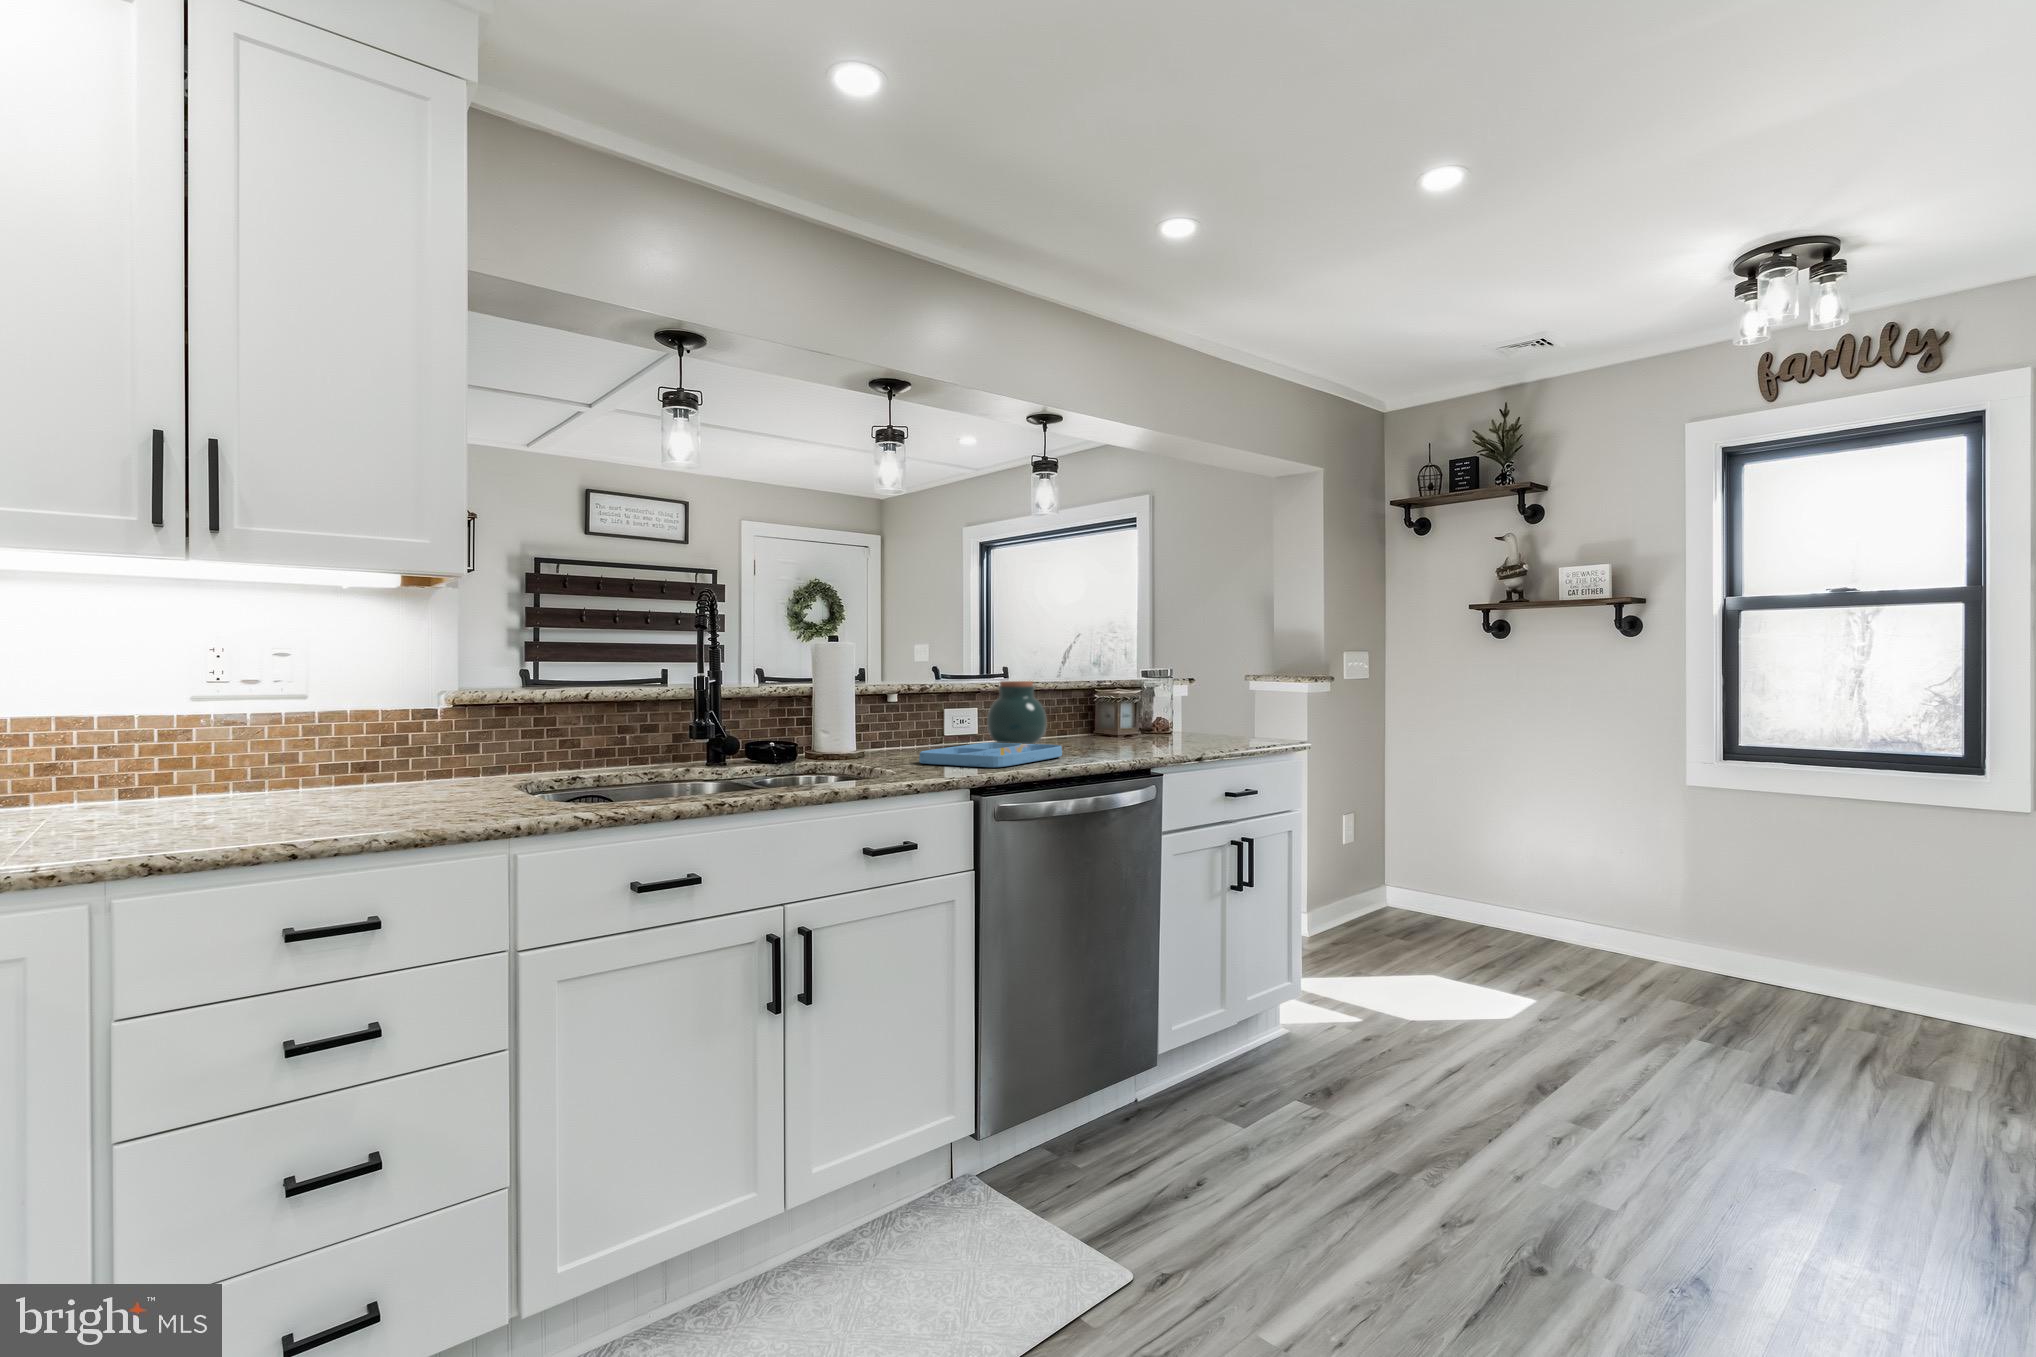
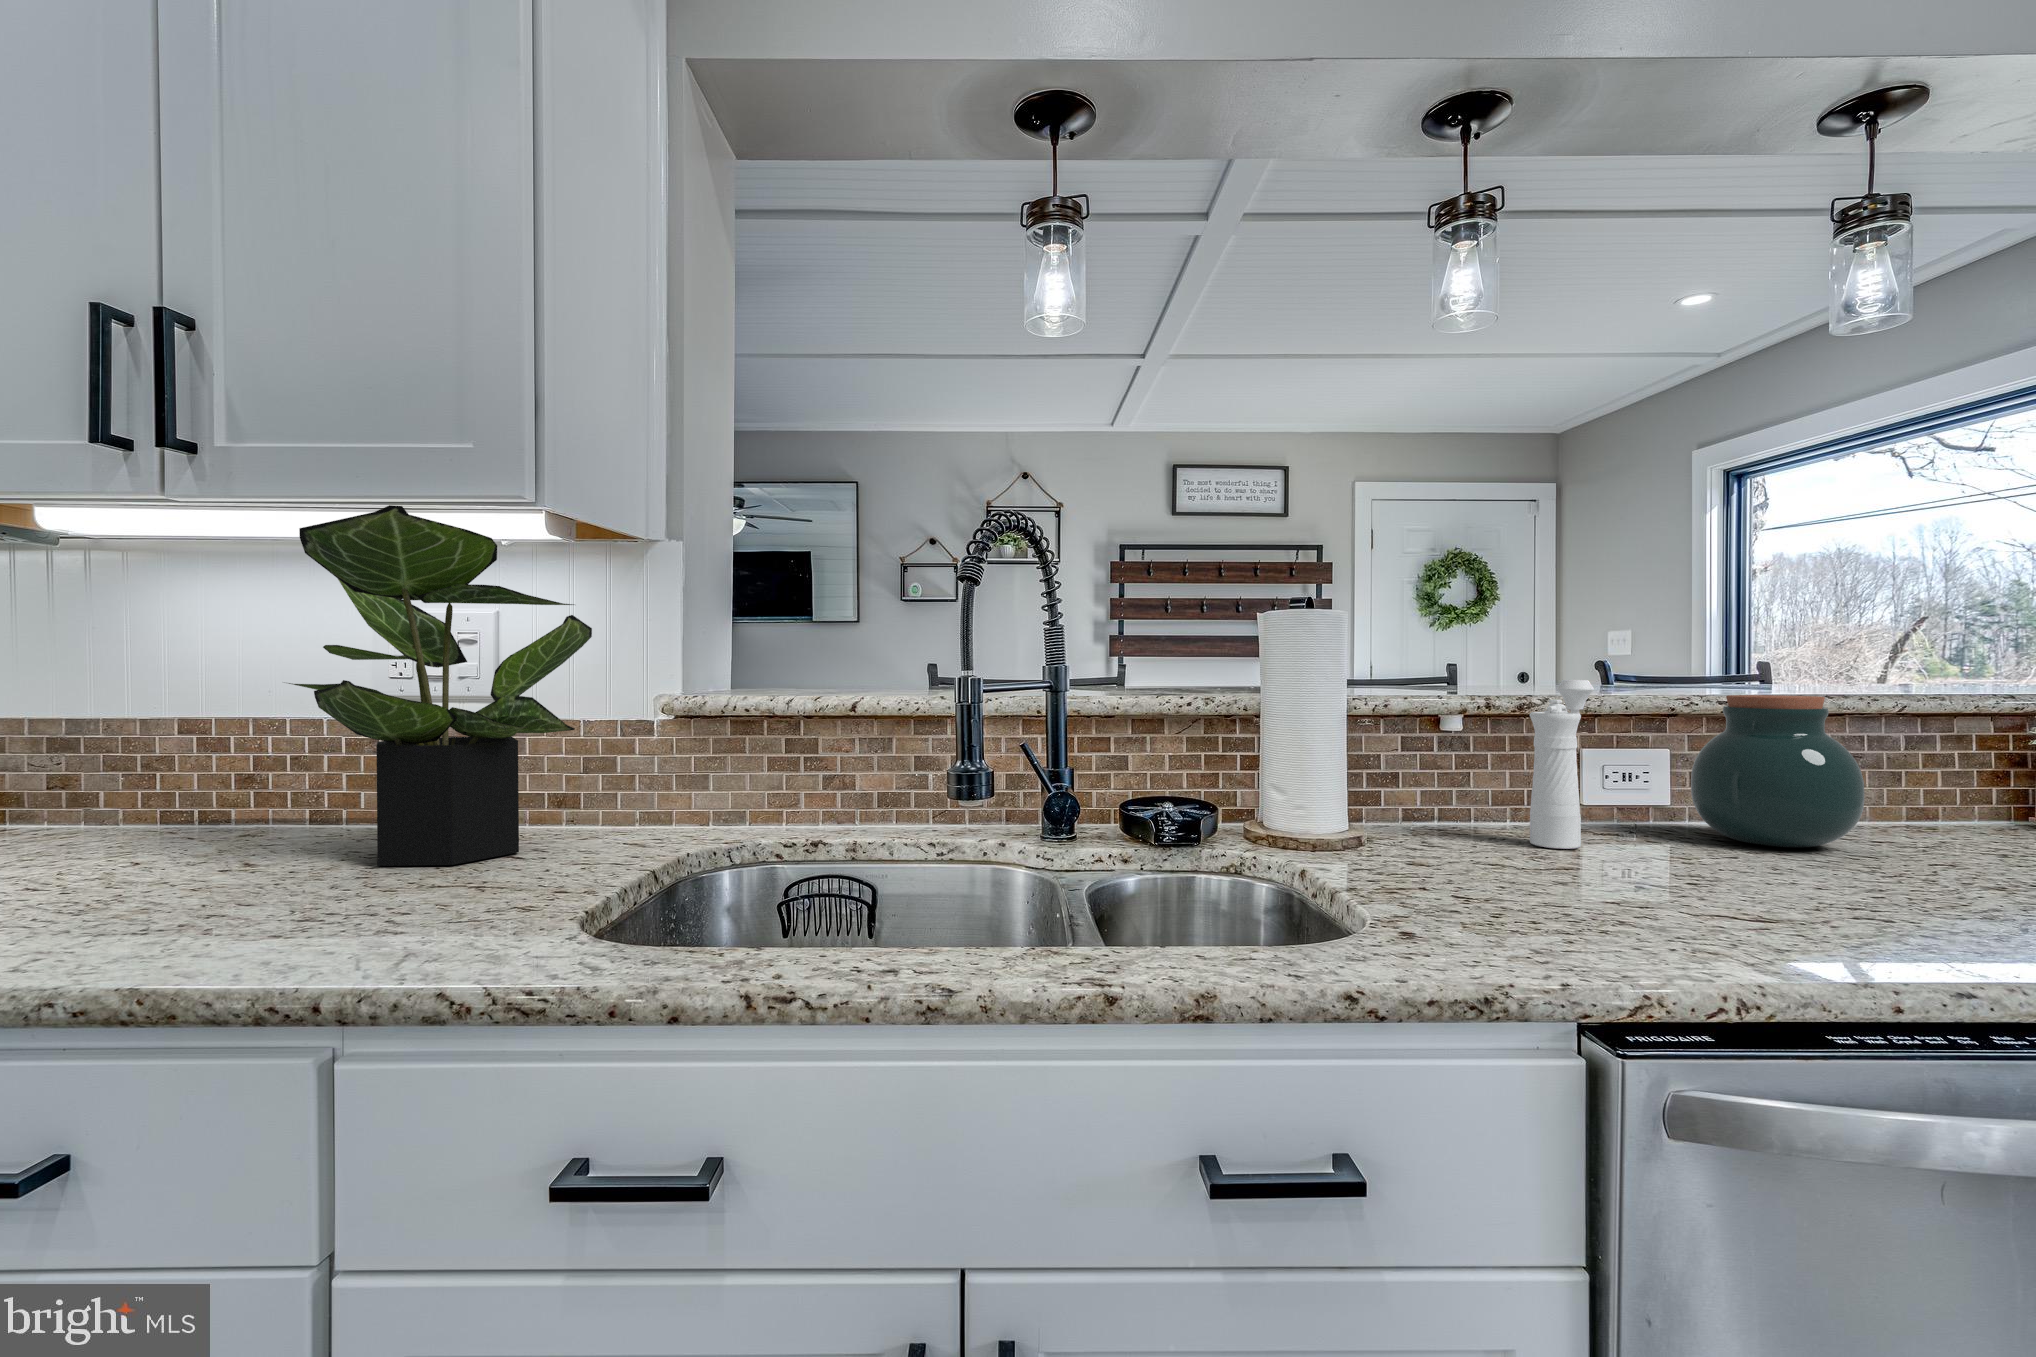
potted plant: none [192,577,425,805] -> present [289,505,592,866]
pepper mill: none [928,675,951,753] -> present [1530,680,1594,849]
tray: present [919,743,1062,767] -> none [1466,840,1922,944]

